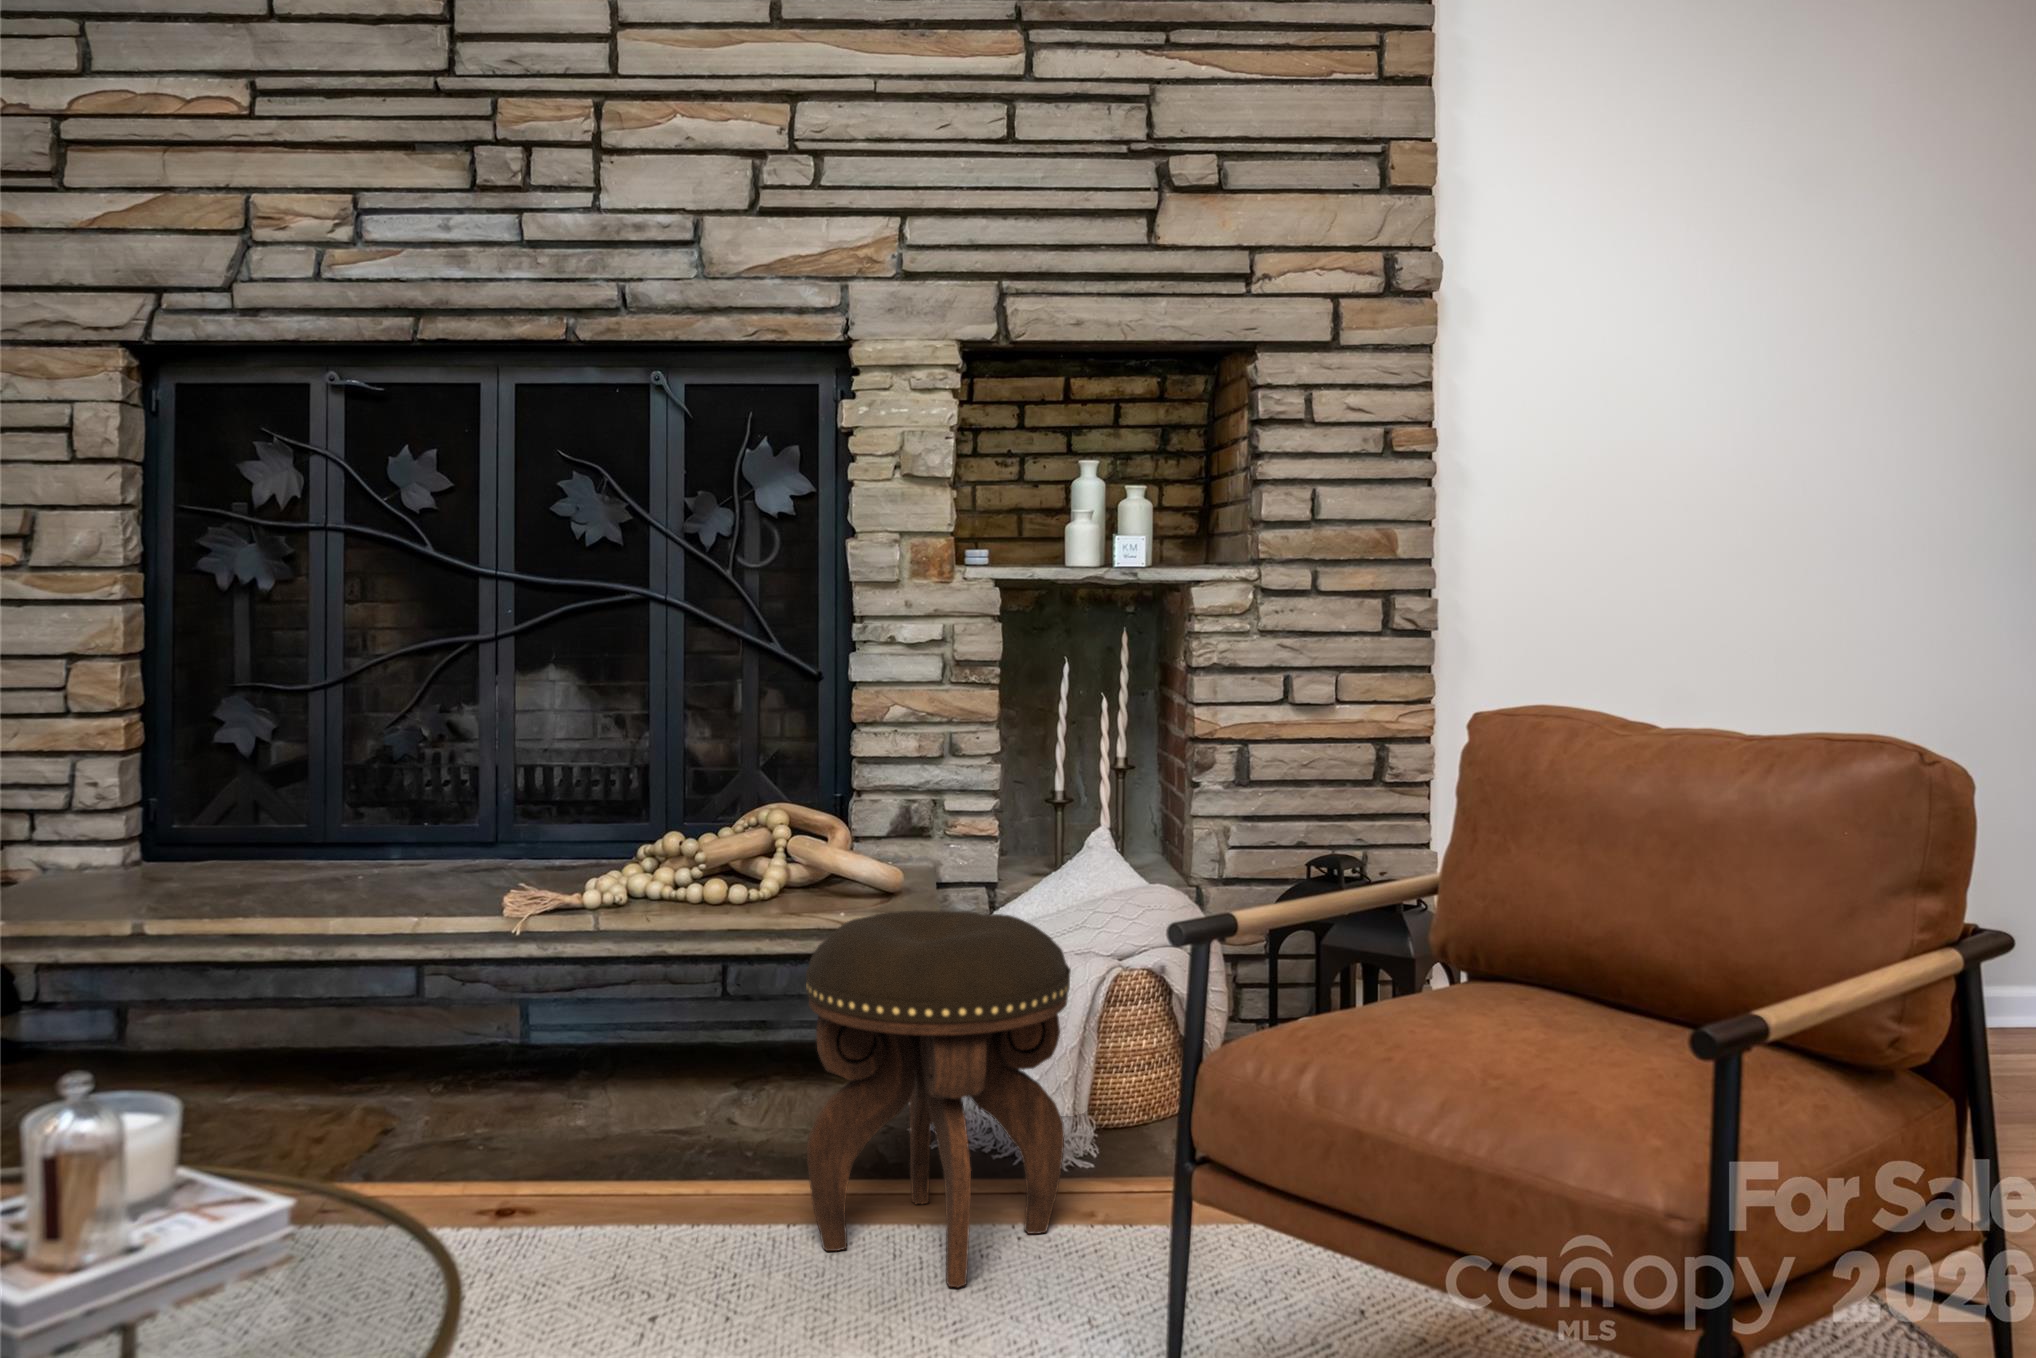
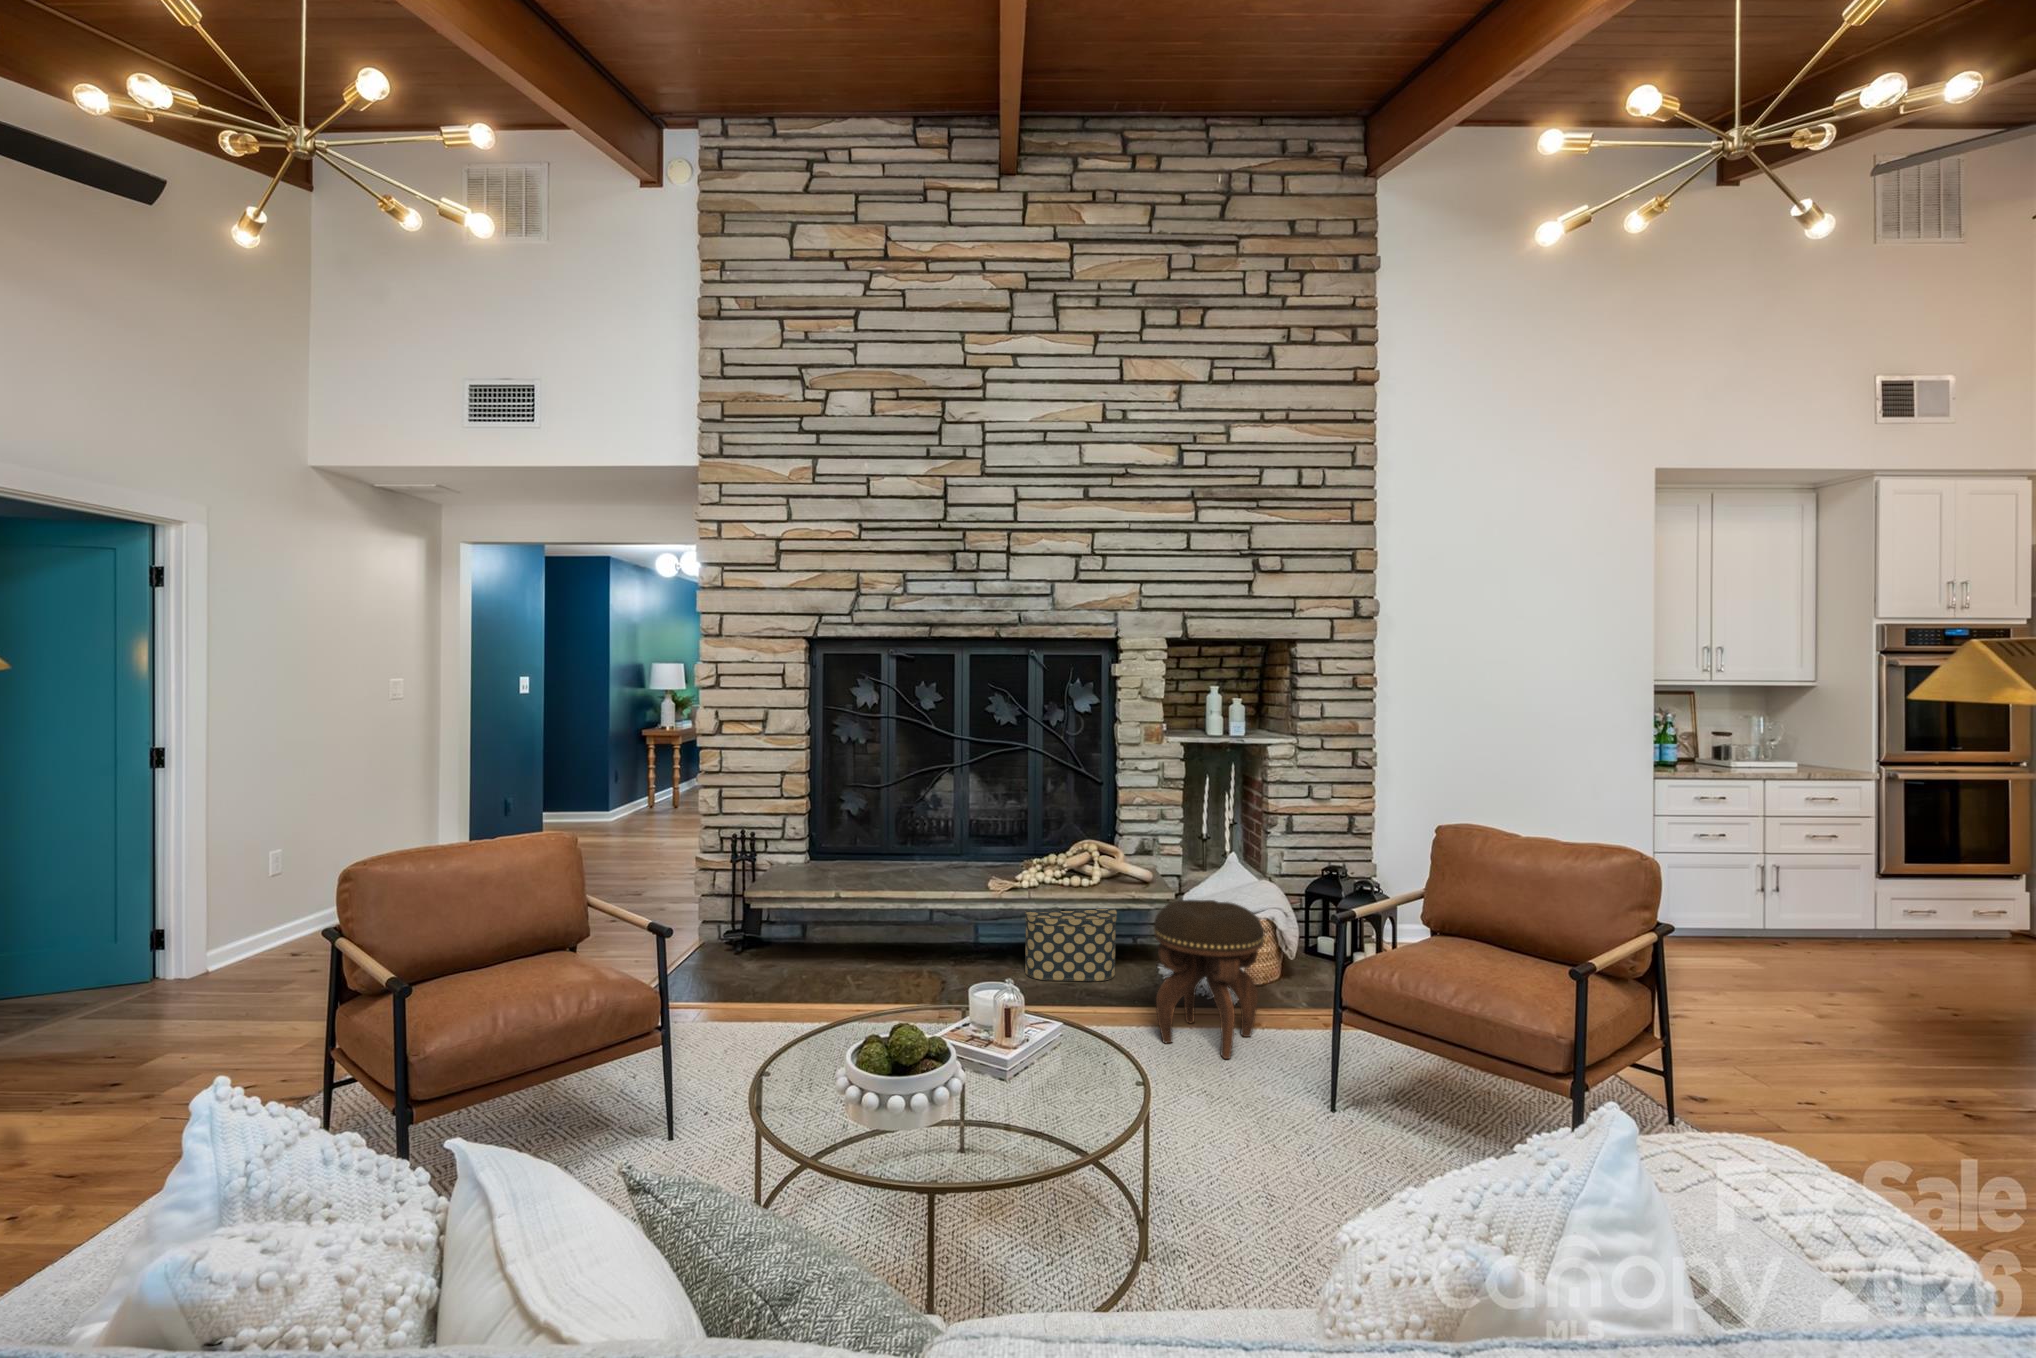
storage box: none [602,925,829,1113] -> present [1025,909,1117,981]

